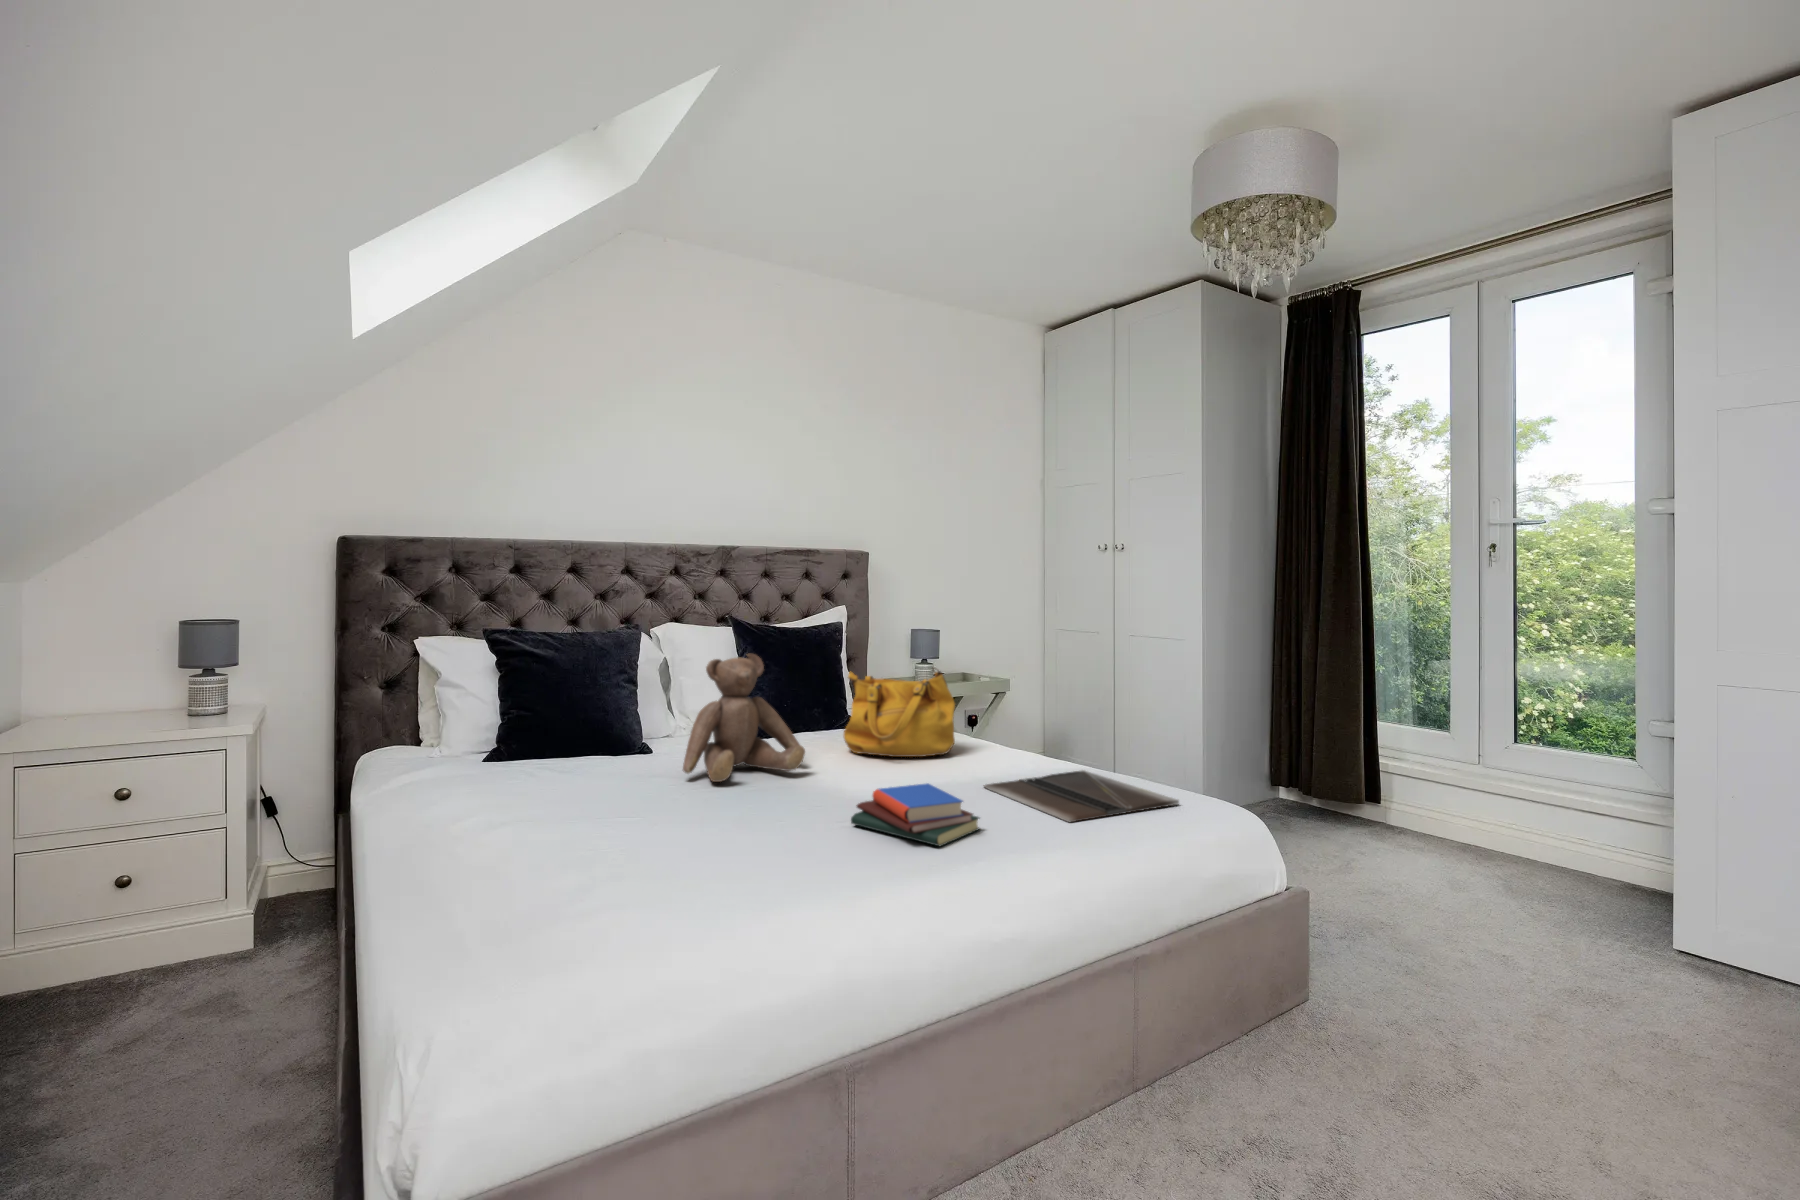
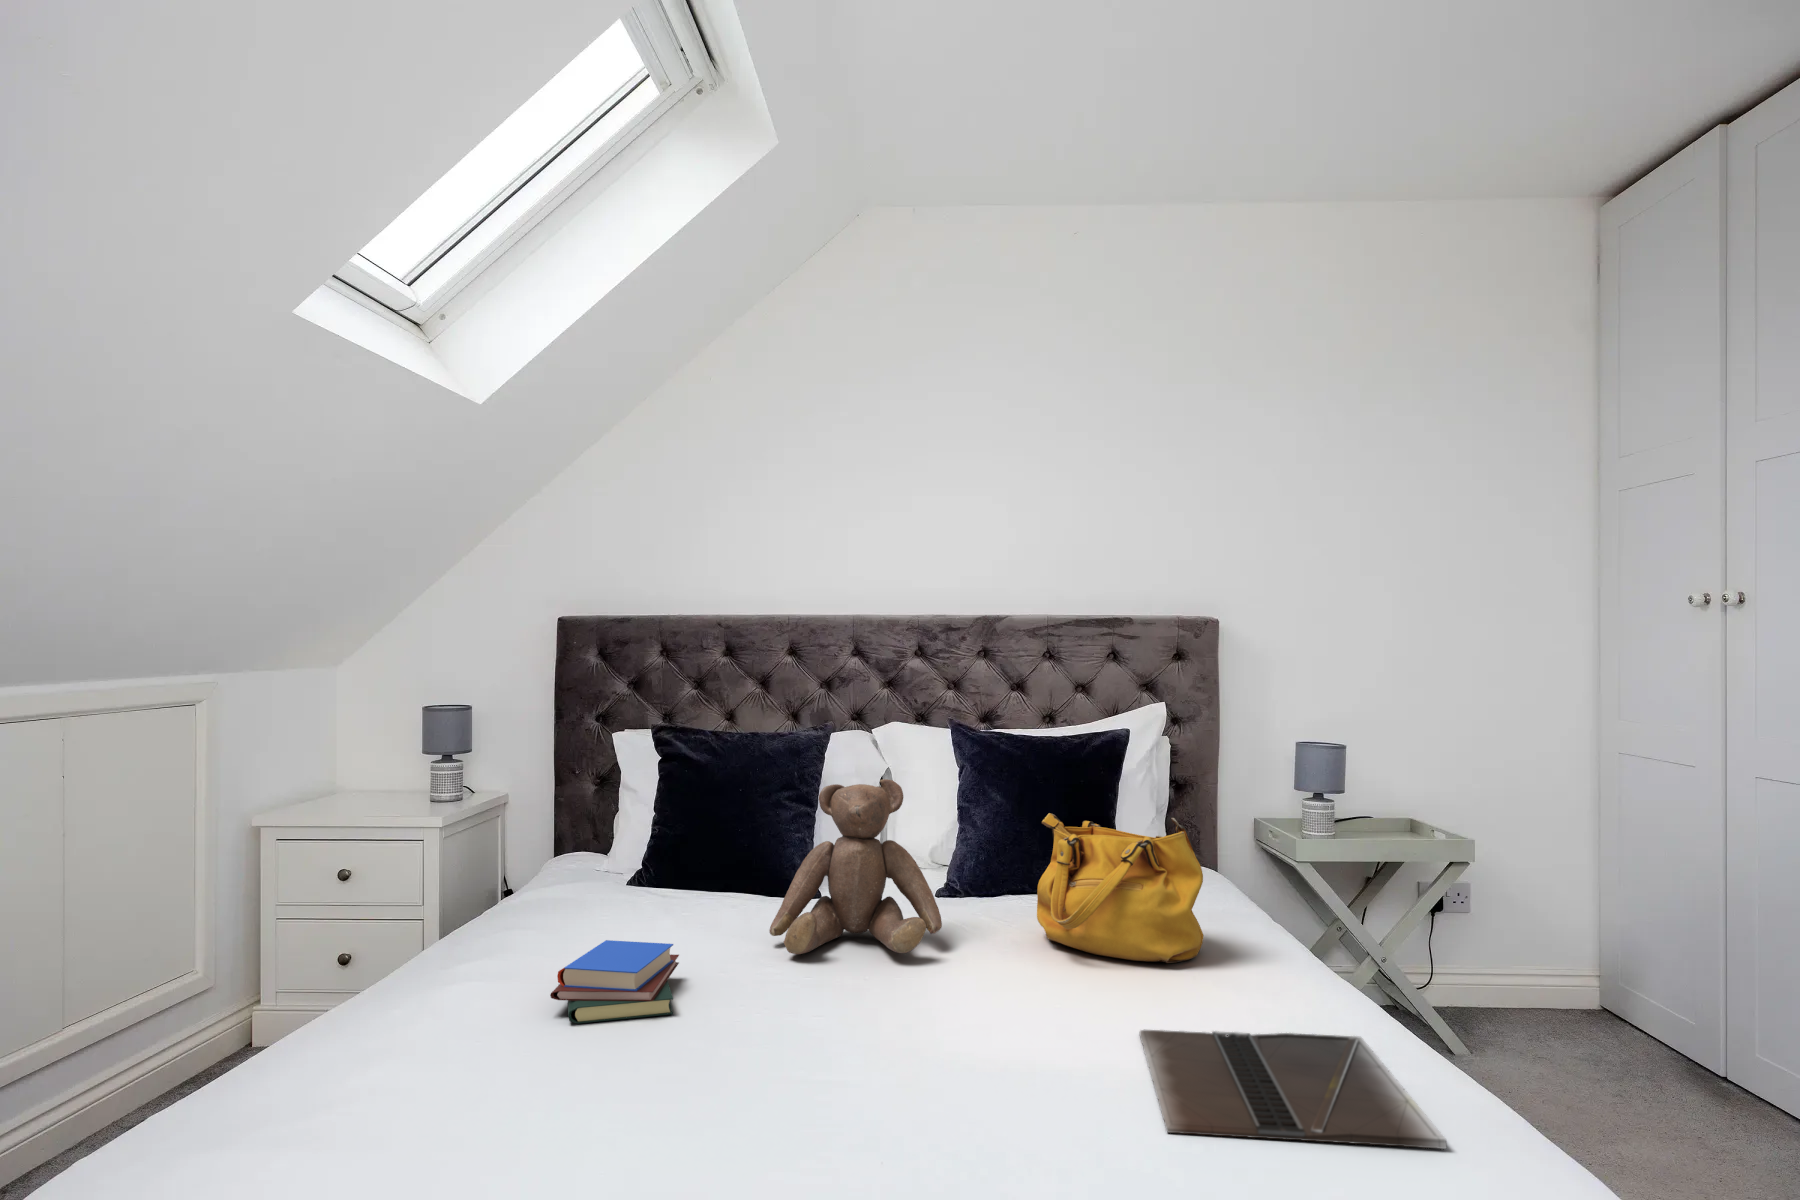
book: present [851,783,980,846] -> present [550,940,679,1023]

